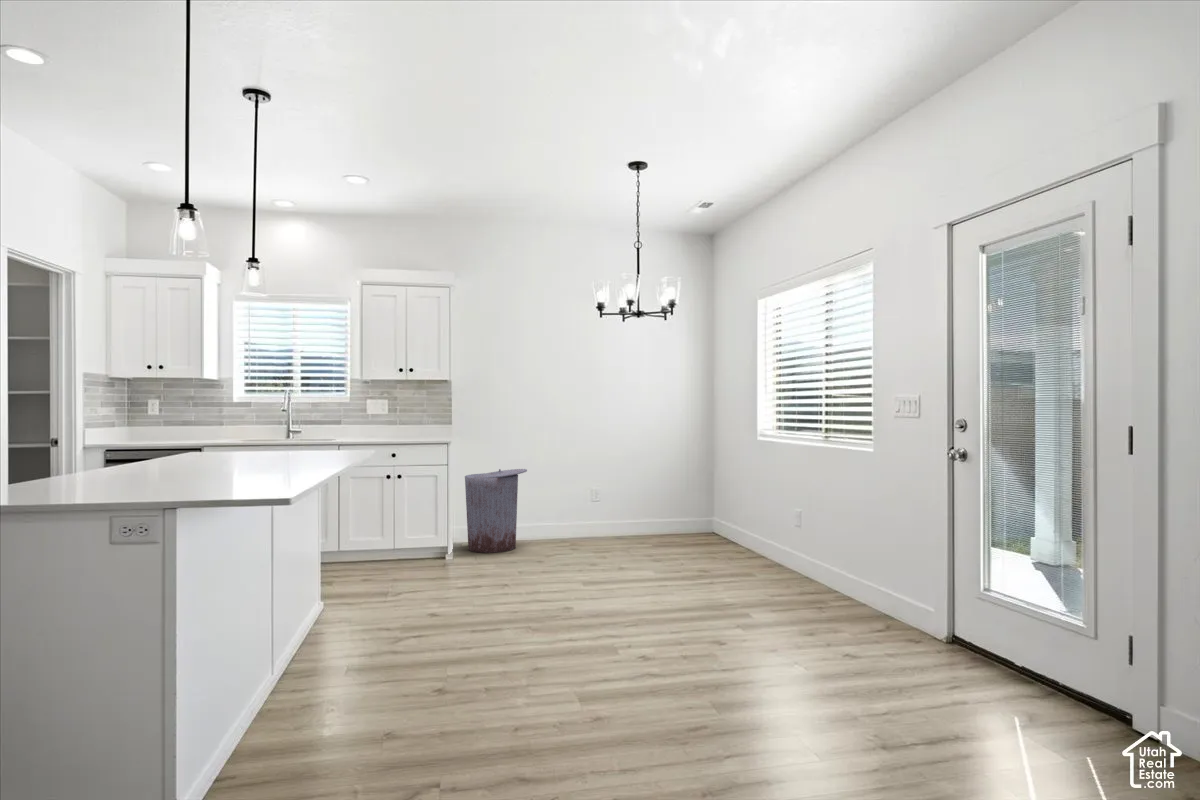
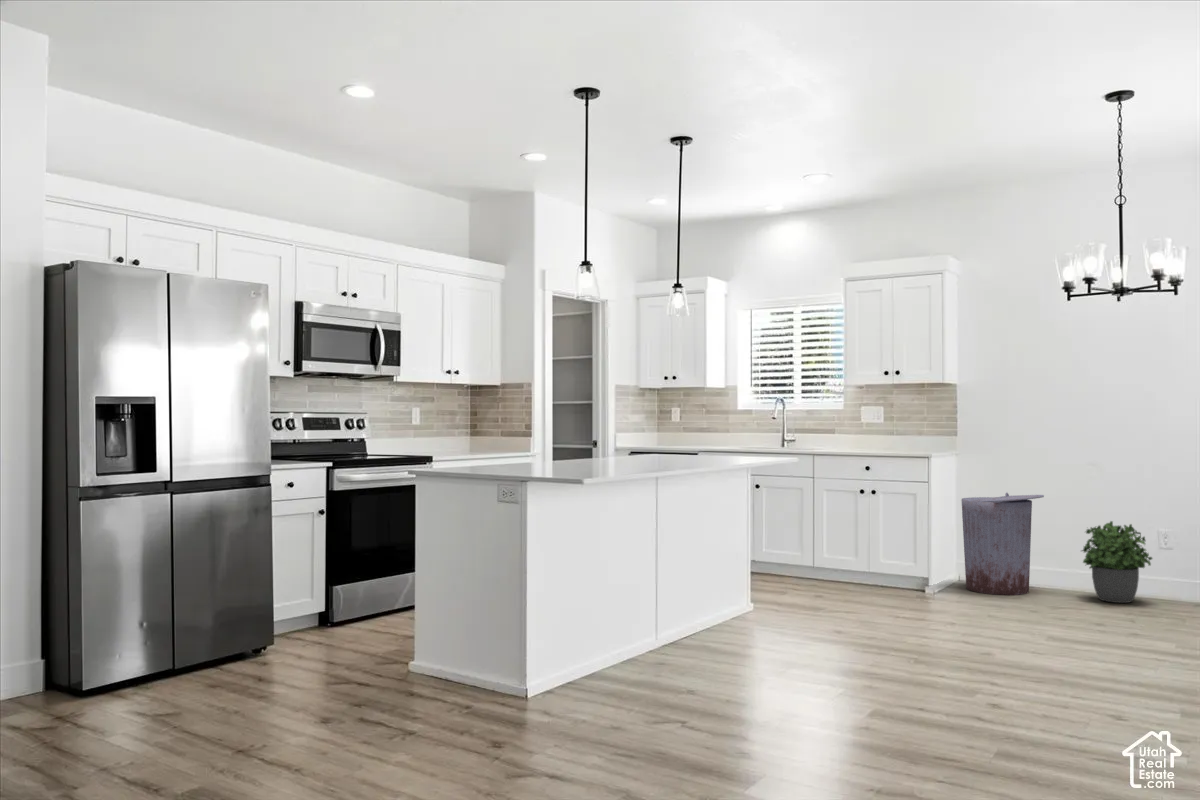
potted plant: none [551,485,600,545] -> present [1082,521,1152,603]

